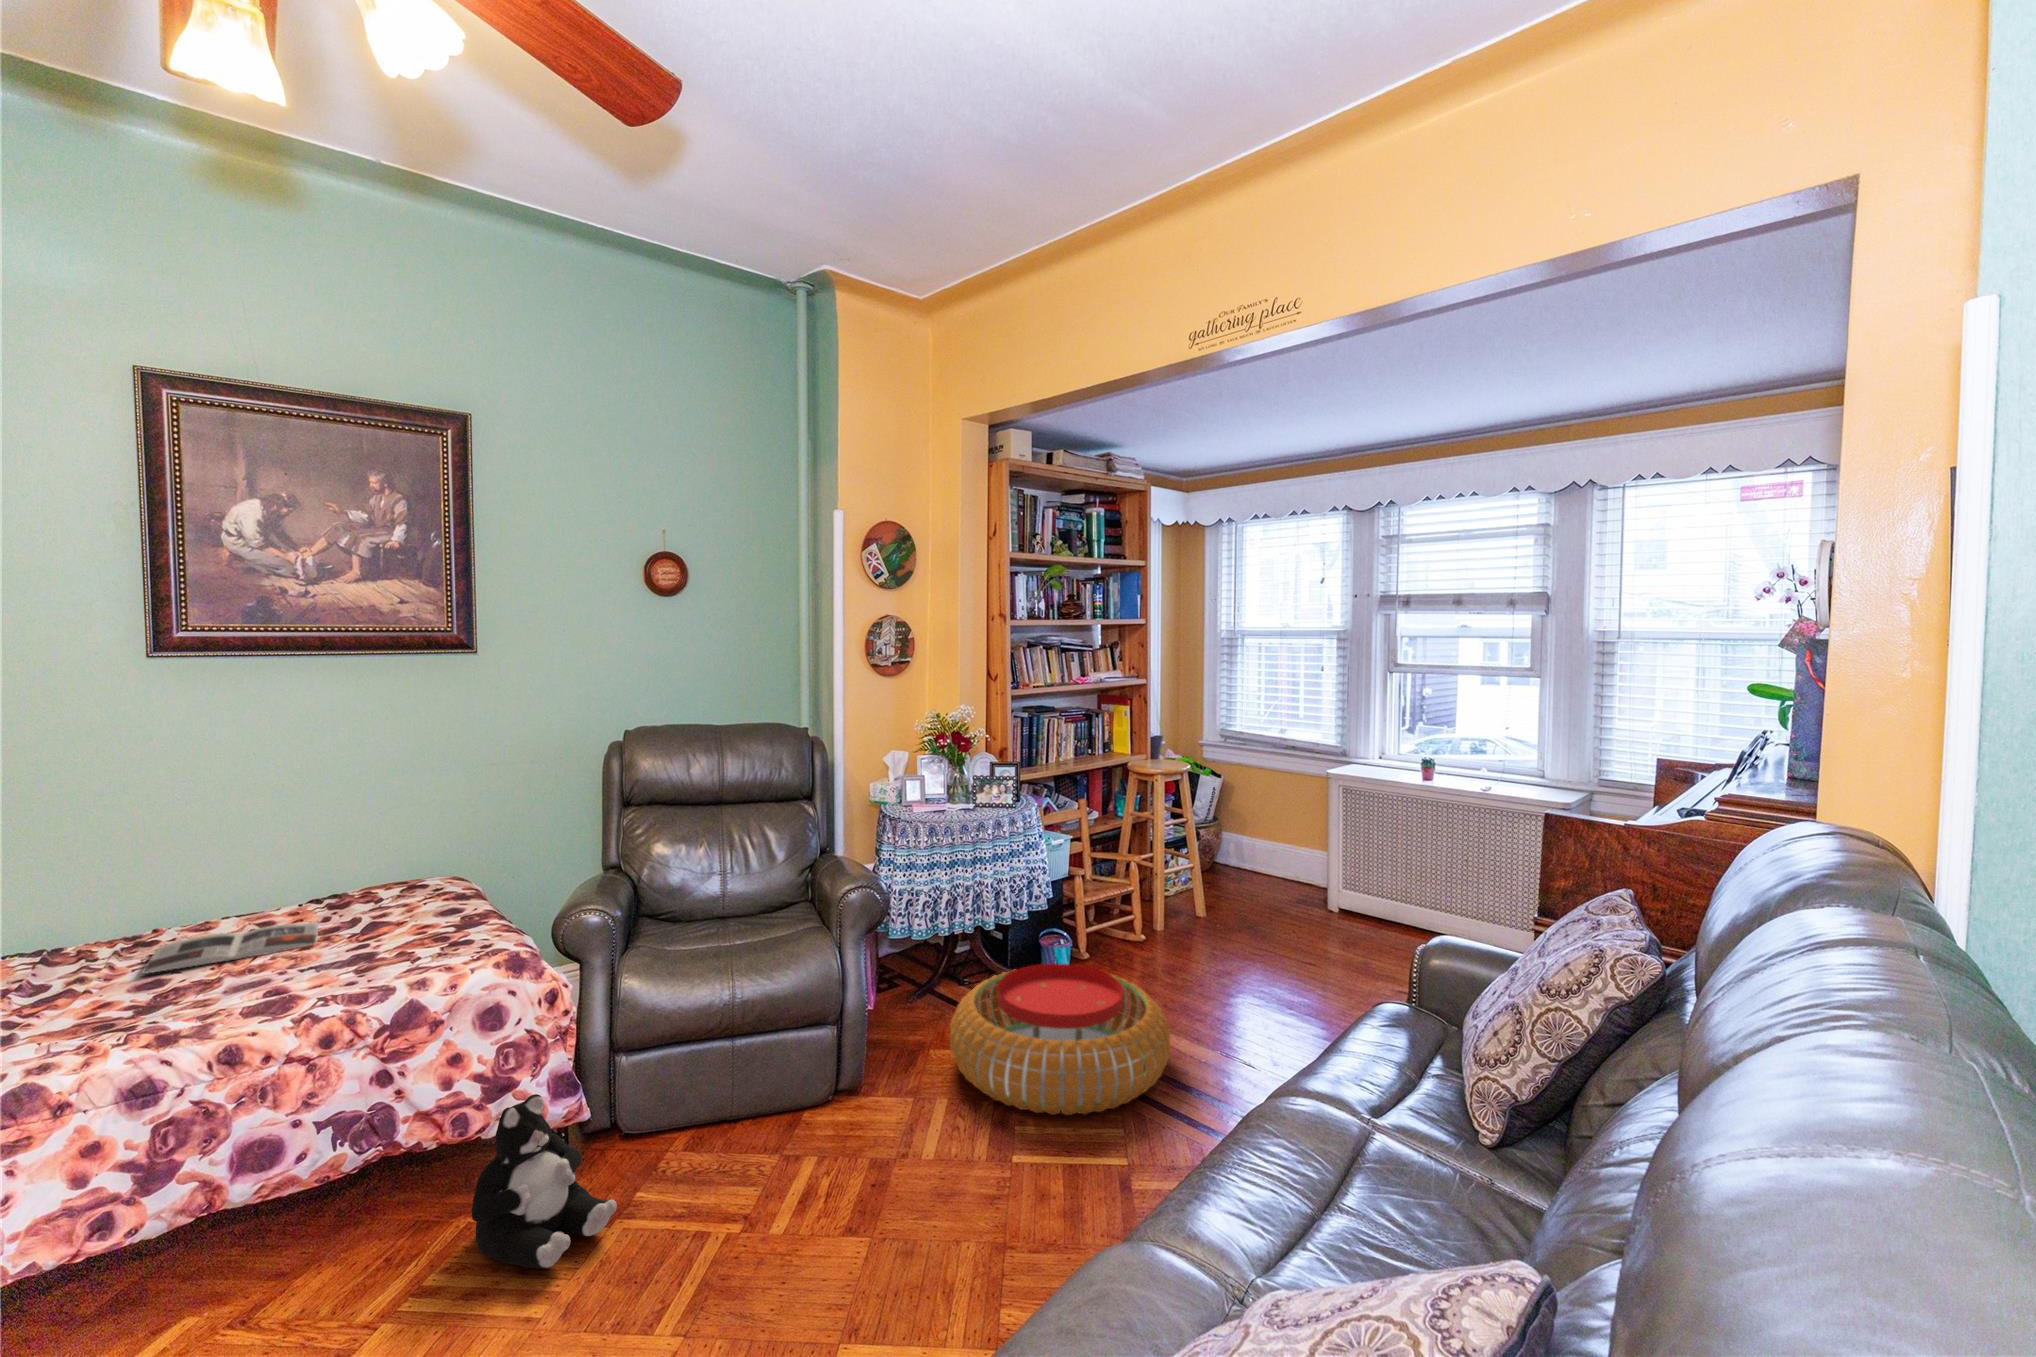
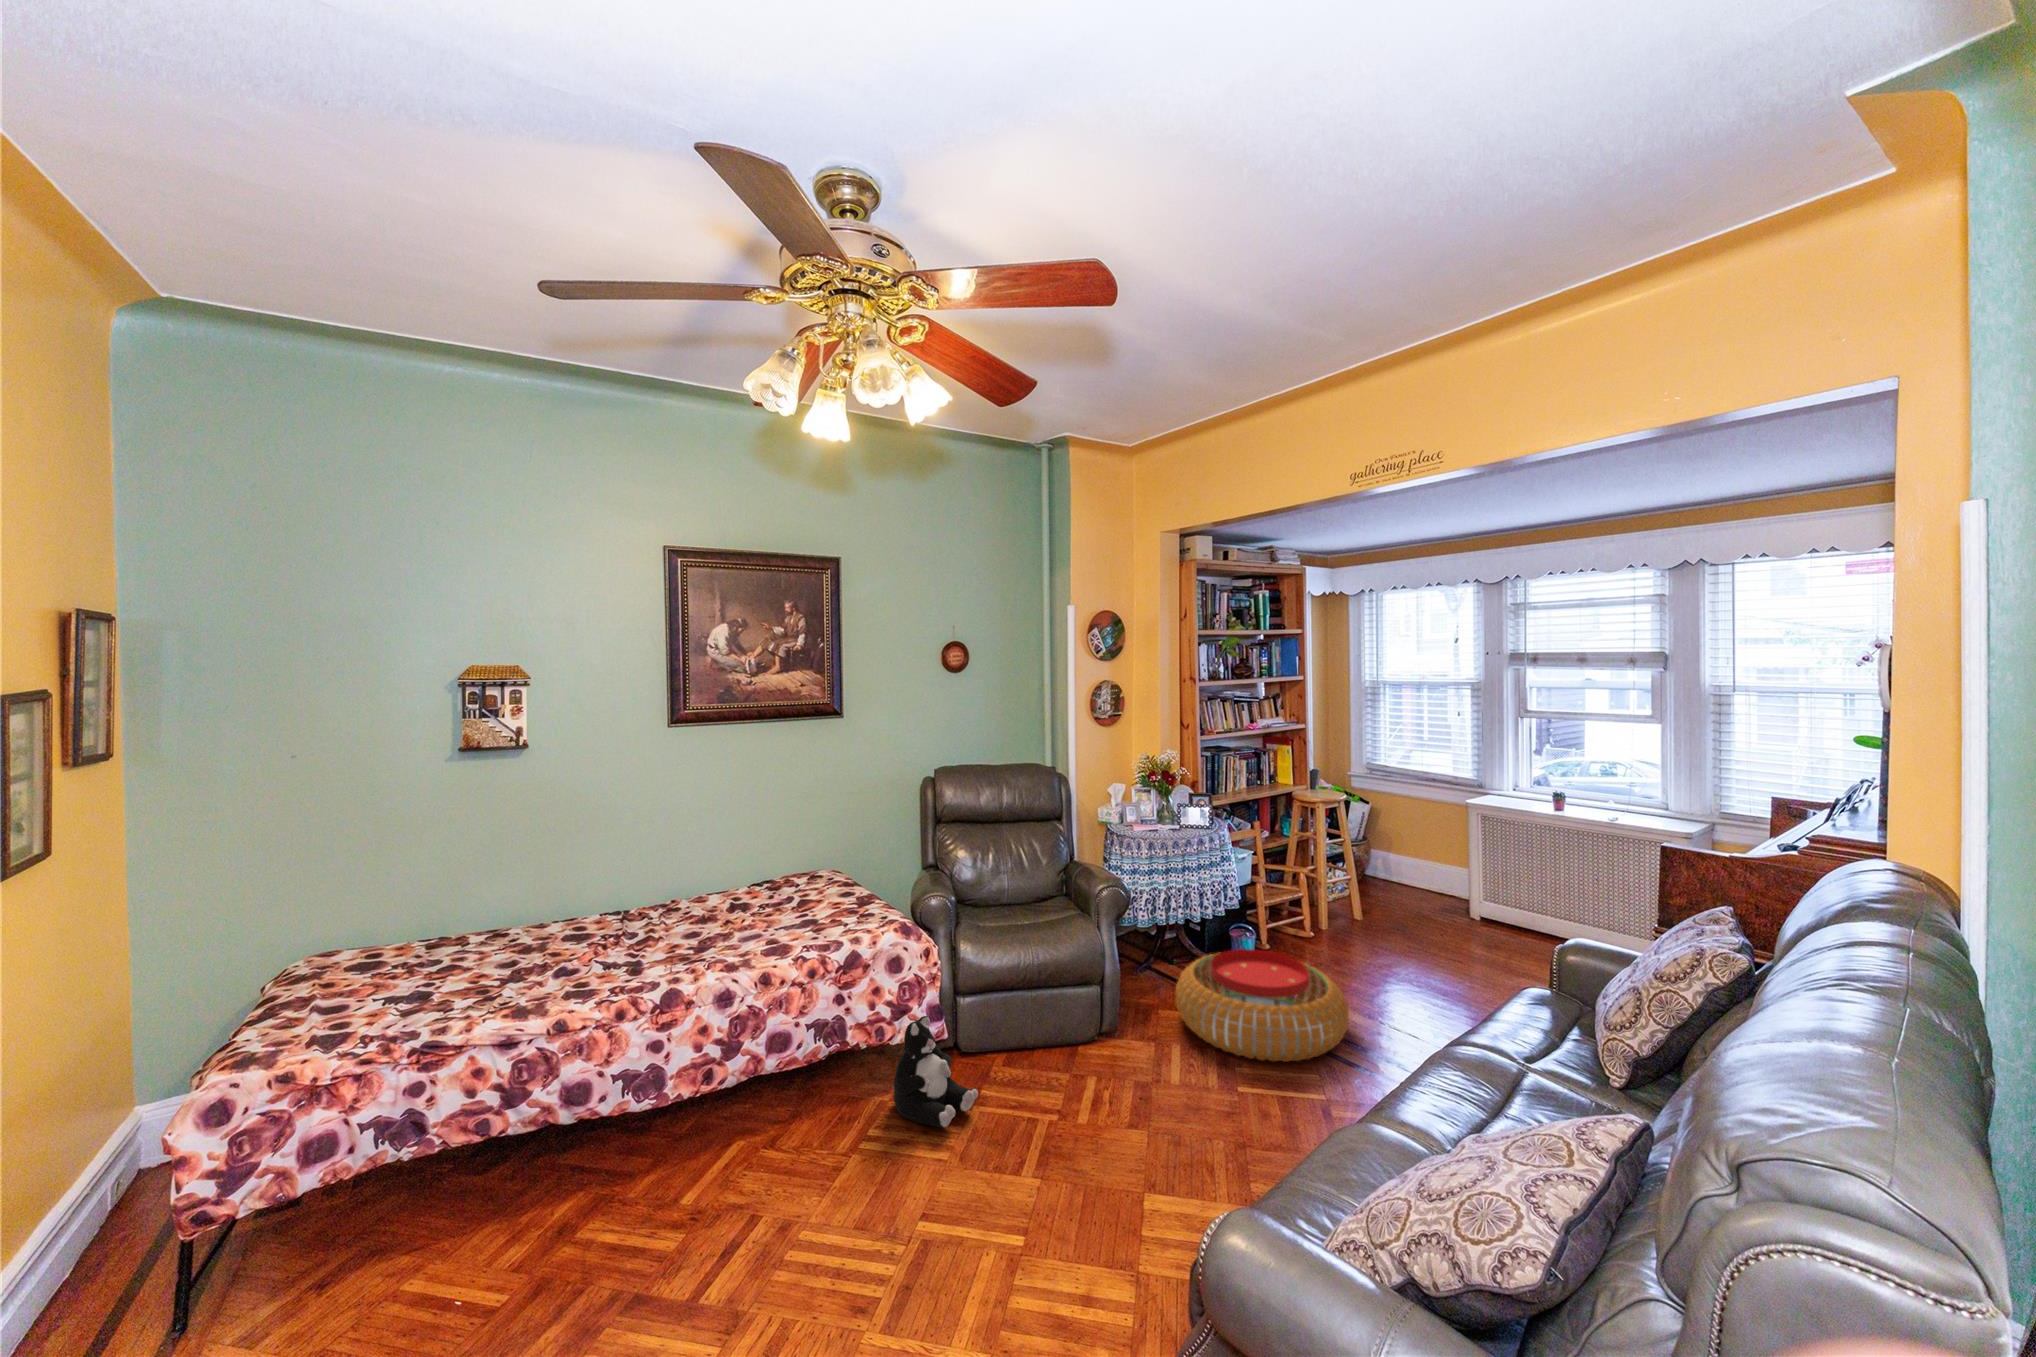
magazine: present [142,923,319,974] -> none [688,899,778,927]

